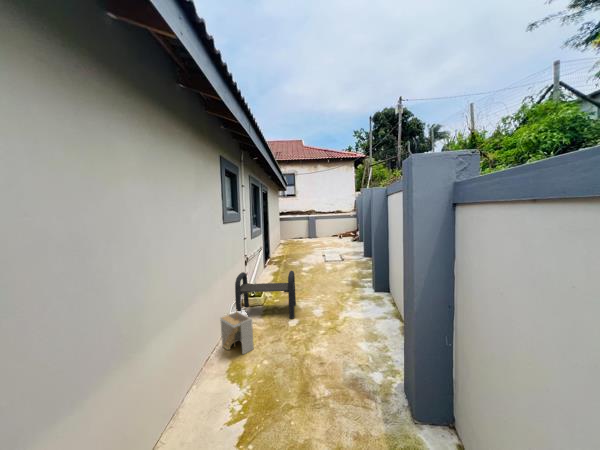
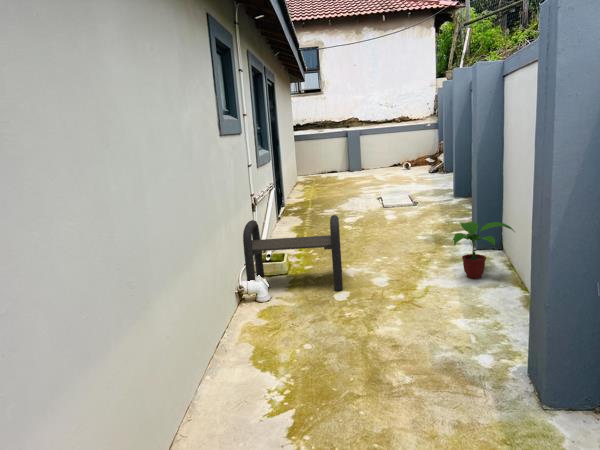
potted plant: none [360,277,396,312] -> present [452,222,515,279]
storage bin: present [220,310,254,354] -> none [230,271,285,338]

